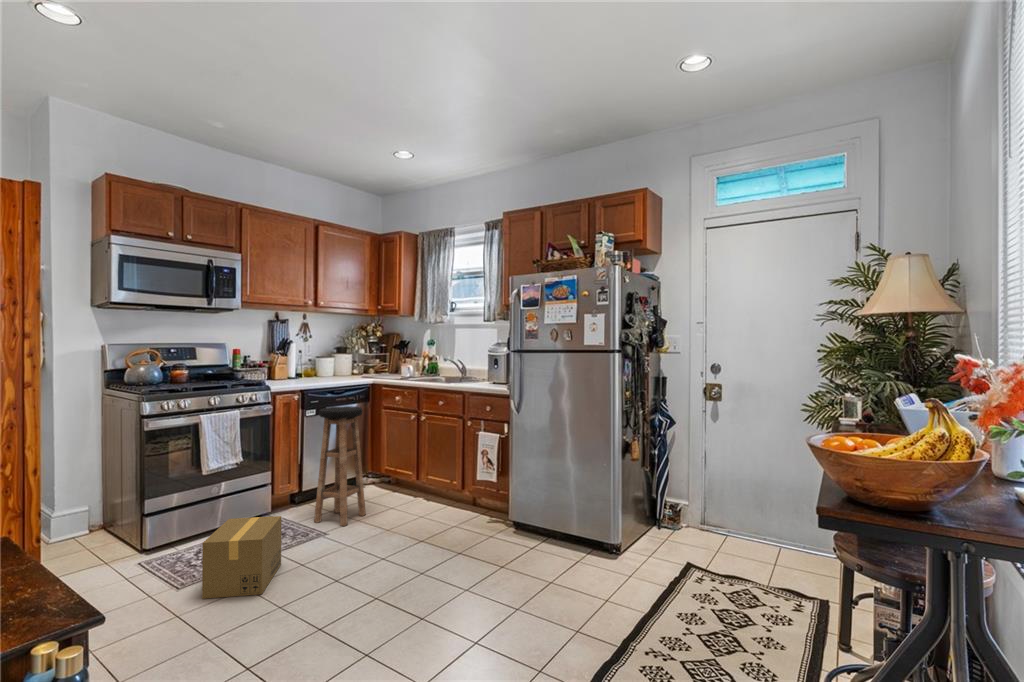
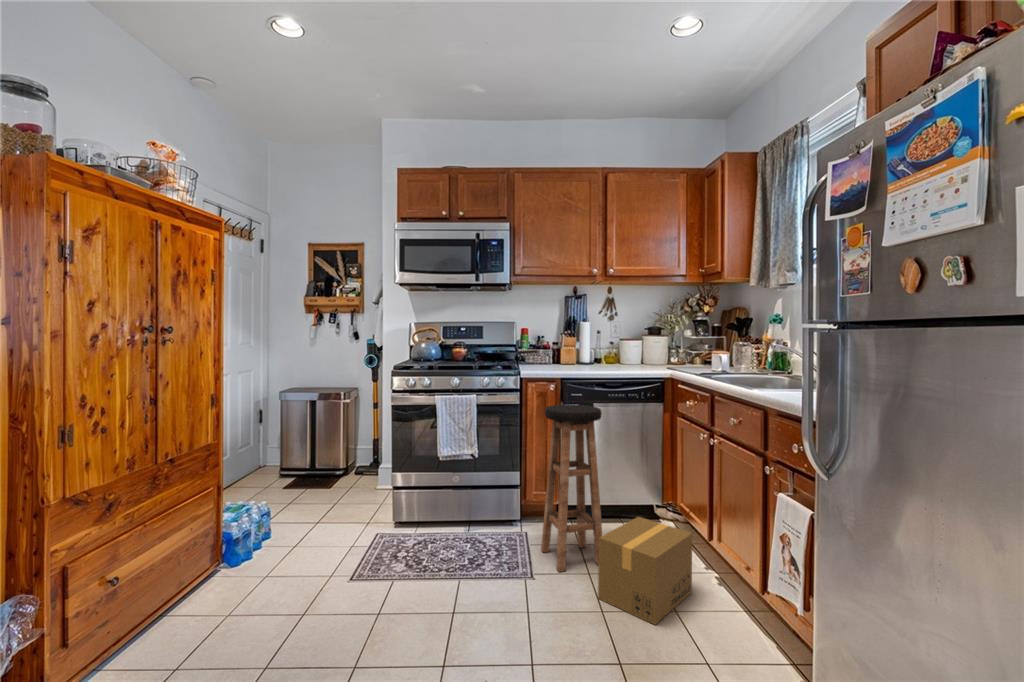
cardboard box: present [202,516,282,599] -> present [598,517,692,625]

